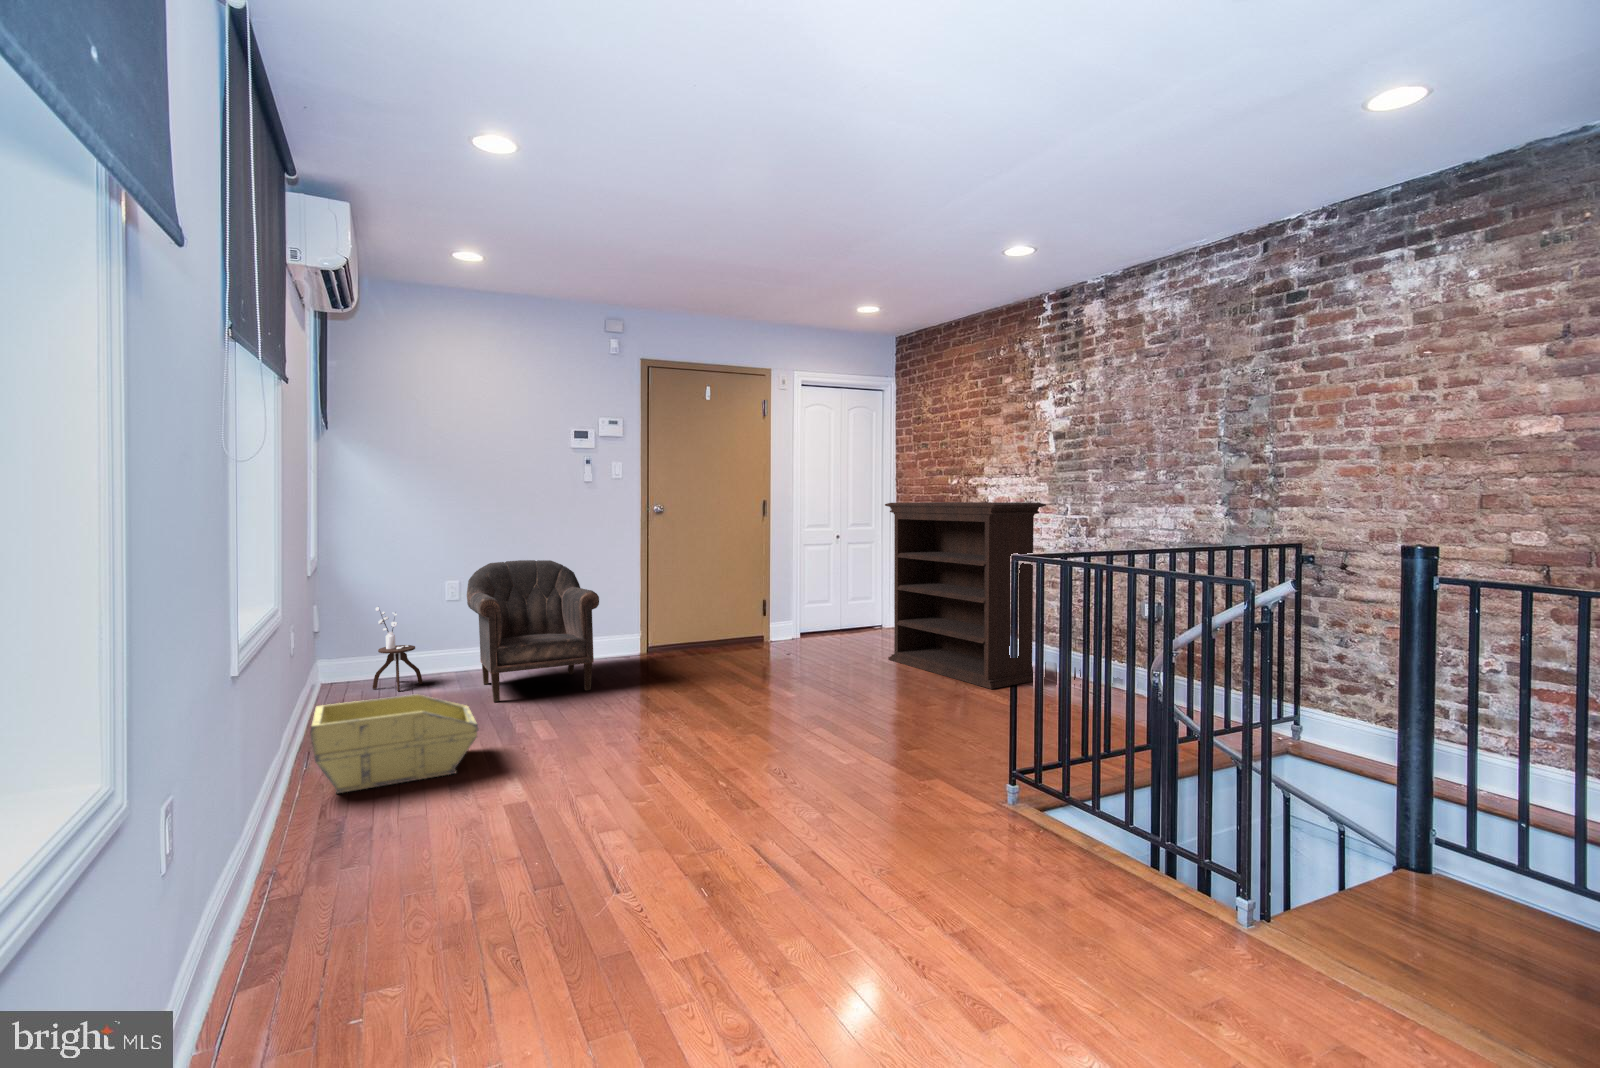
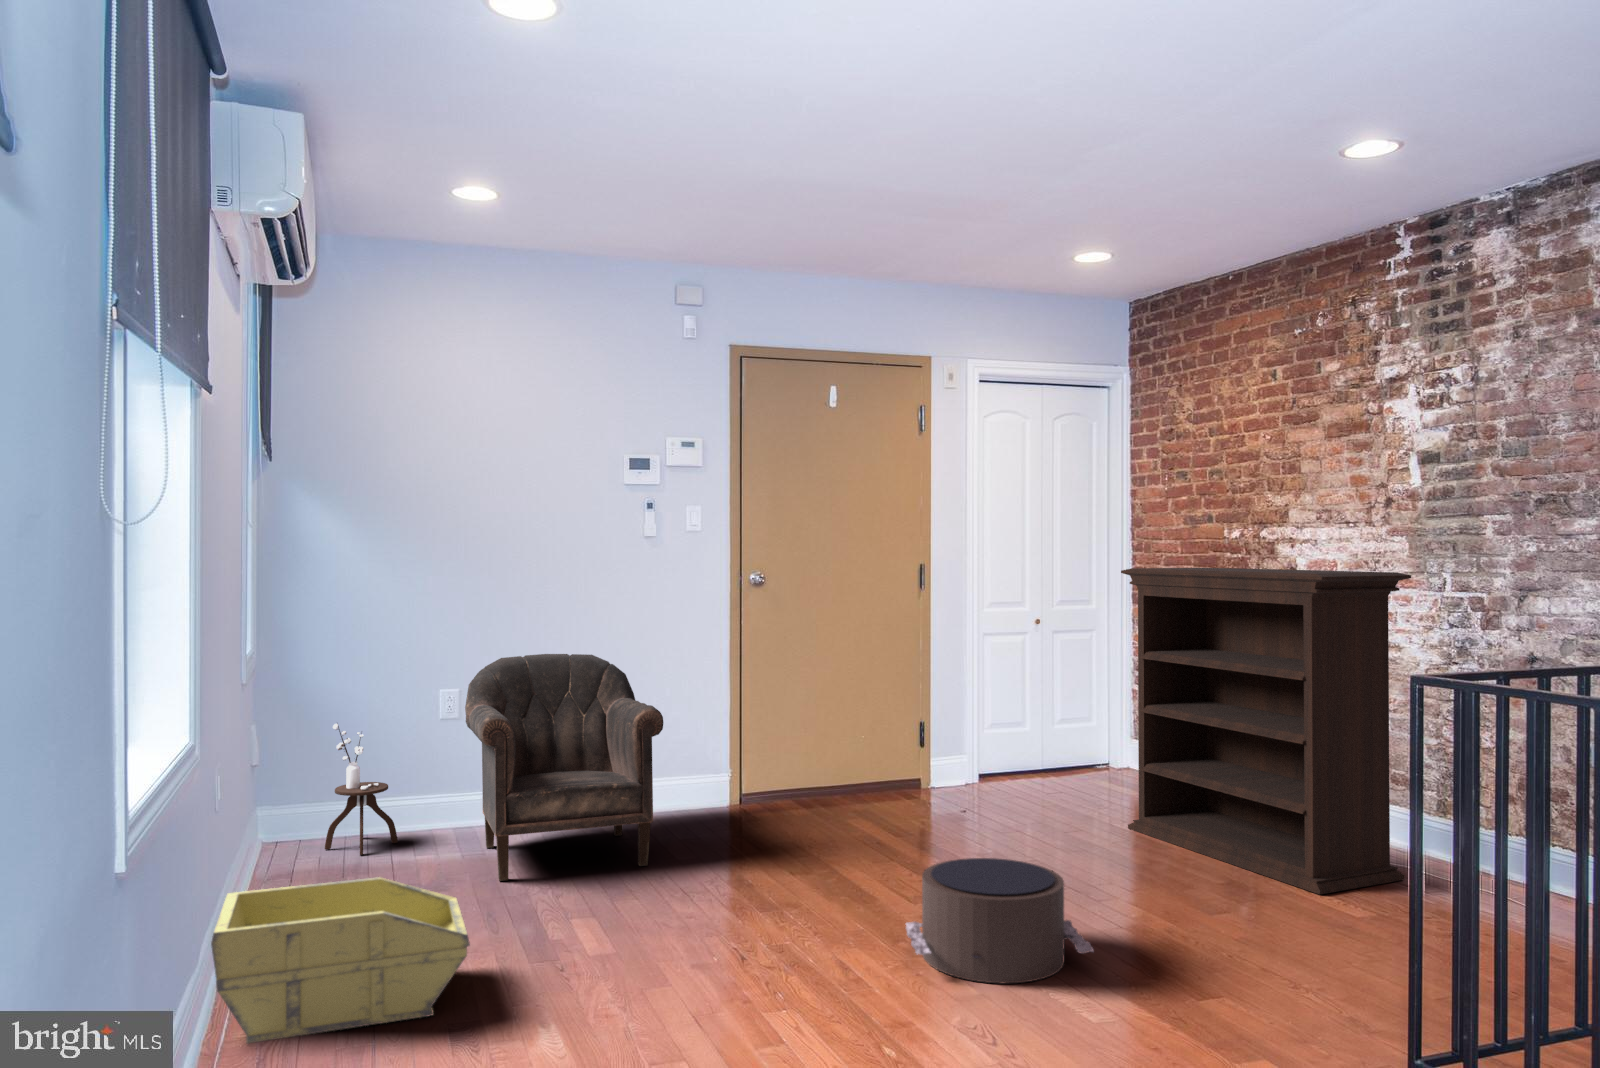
pouf: none [749,672,858,740] -> present [906,858,1094,983]

